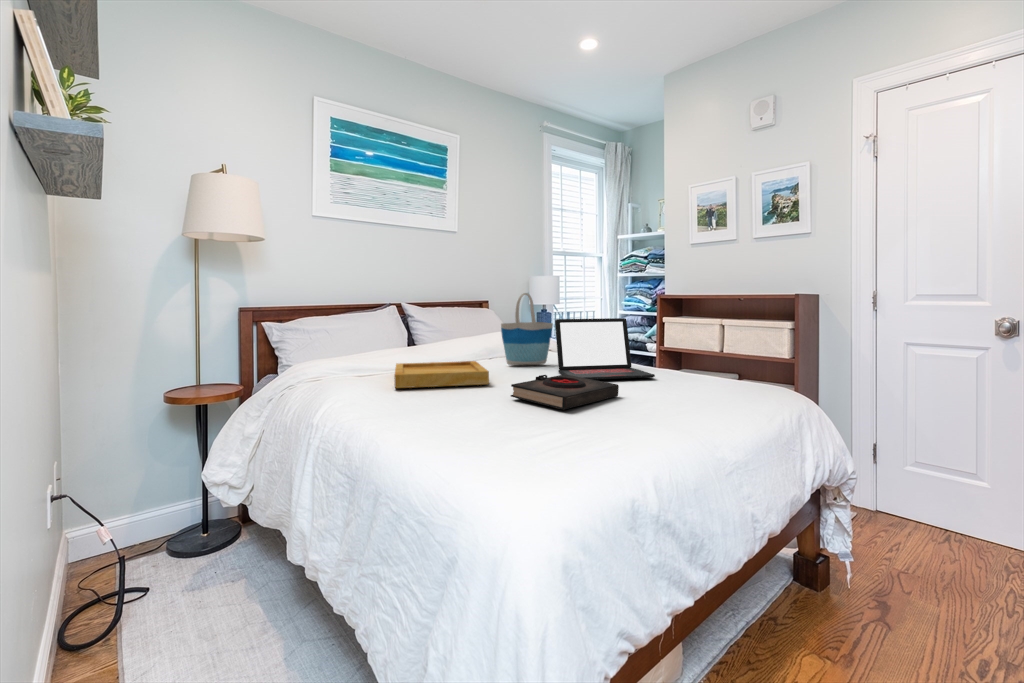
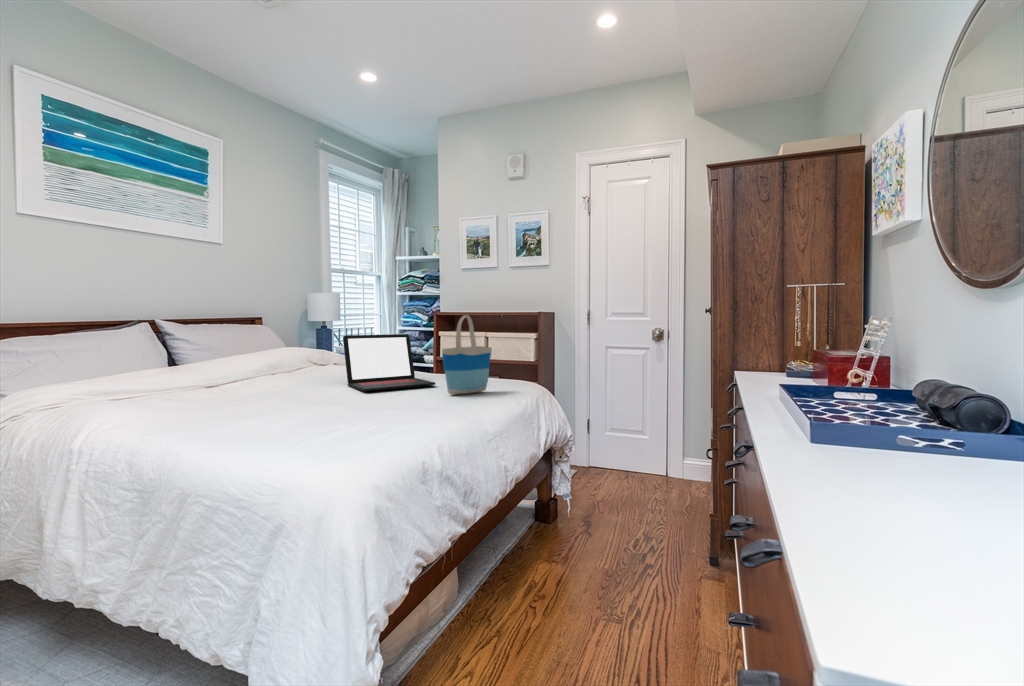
tote bag: present [501,293,553,365] -> present [442,315,492,394]
tray: present [394,361,489,388] -> none [163,379,279,410]
book: present [511,374,619,410] -> none [306,386,406,416]

